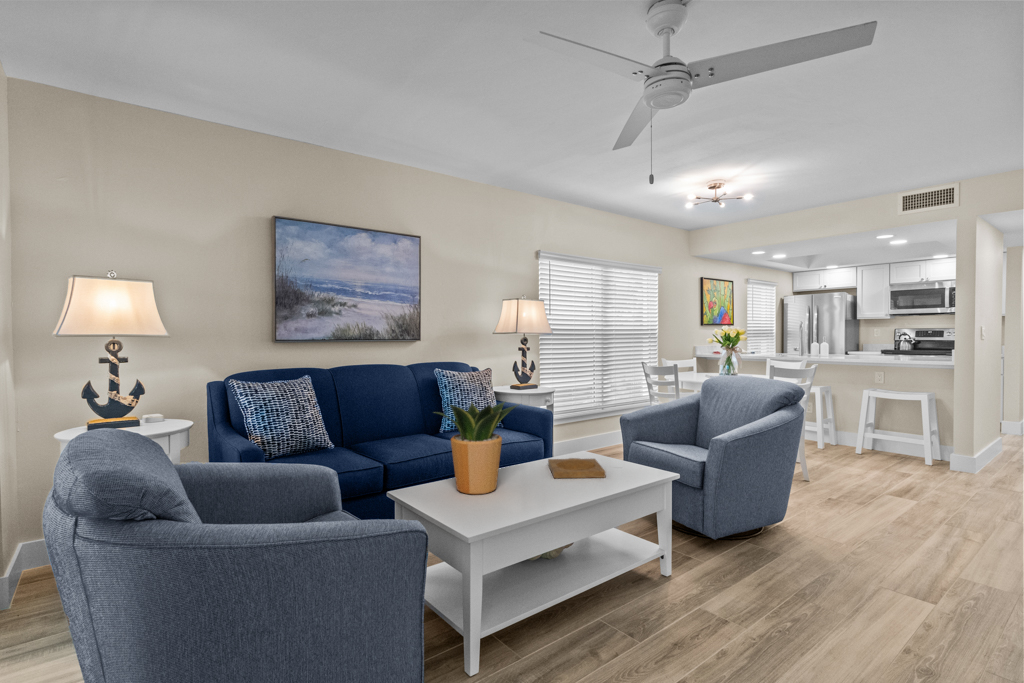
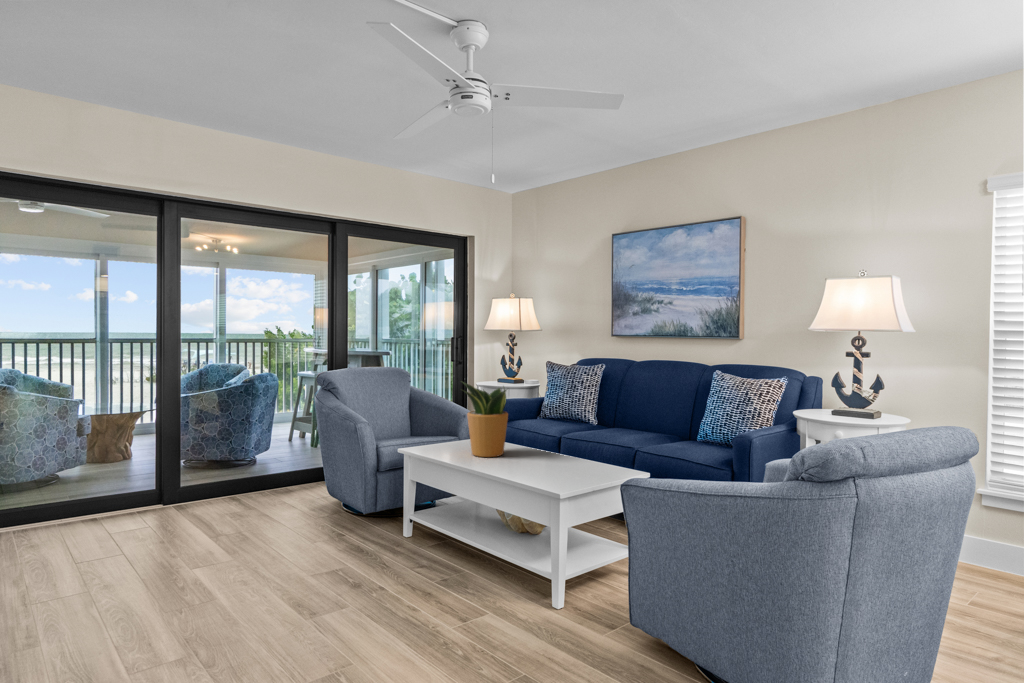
tray: present [548,458,605,478] -> none [526,461,588,481]

